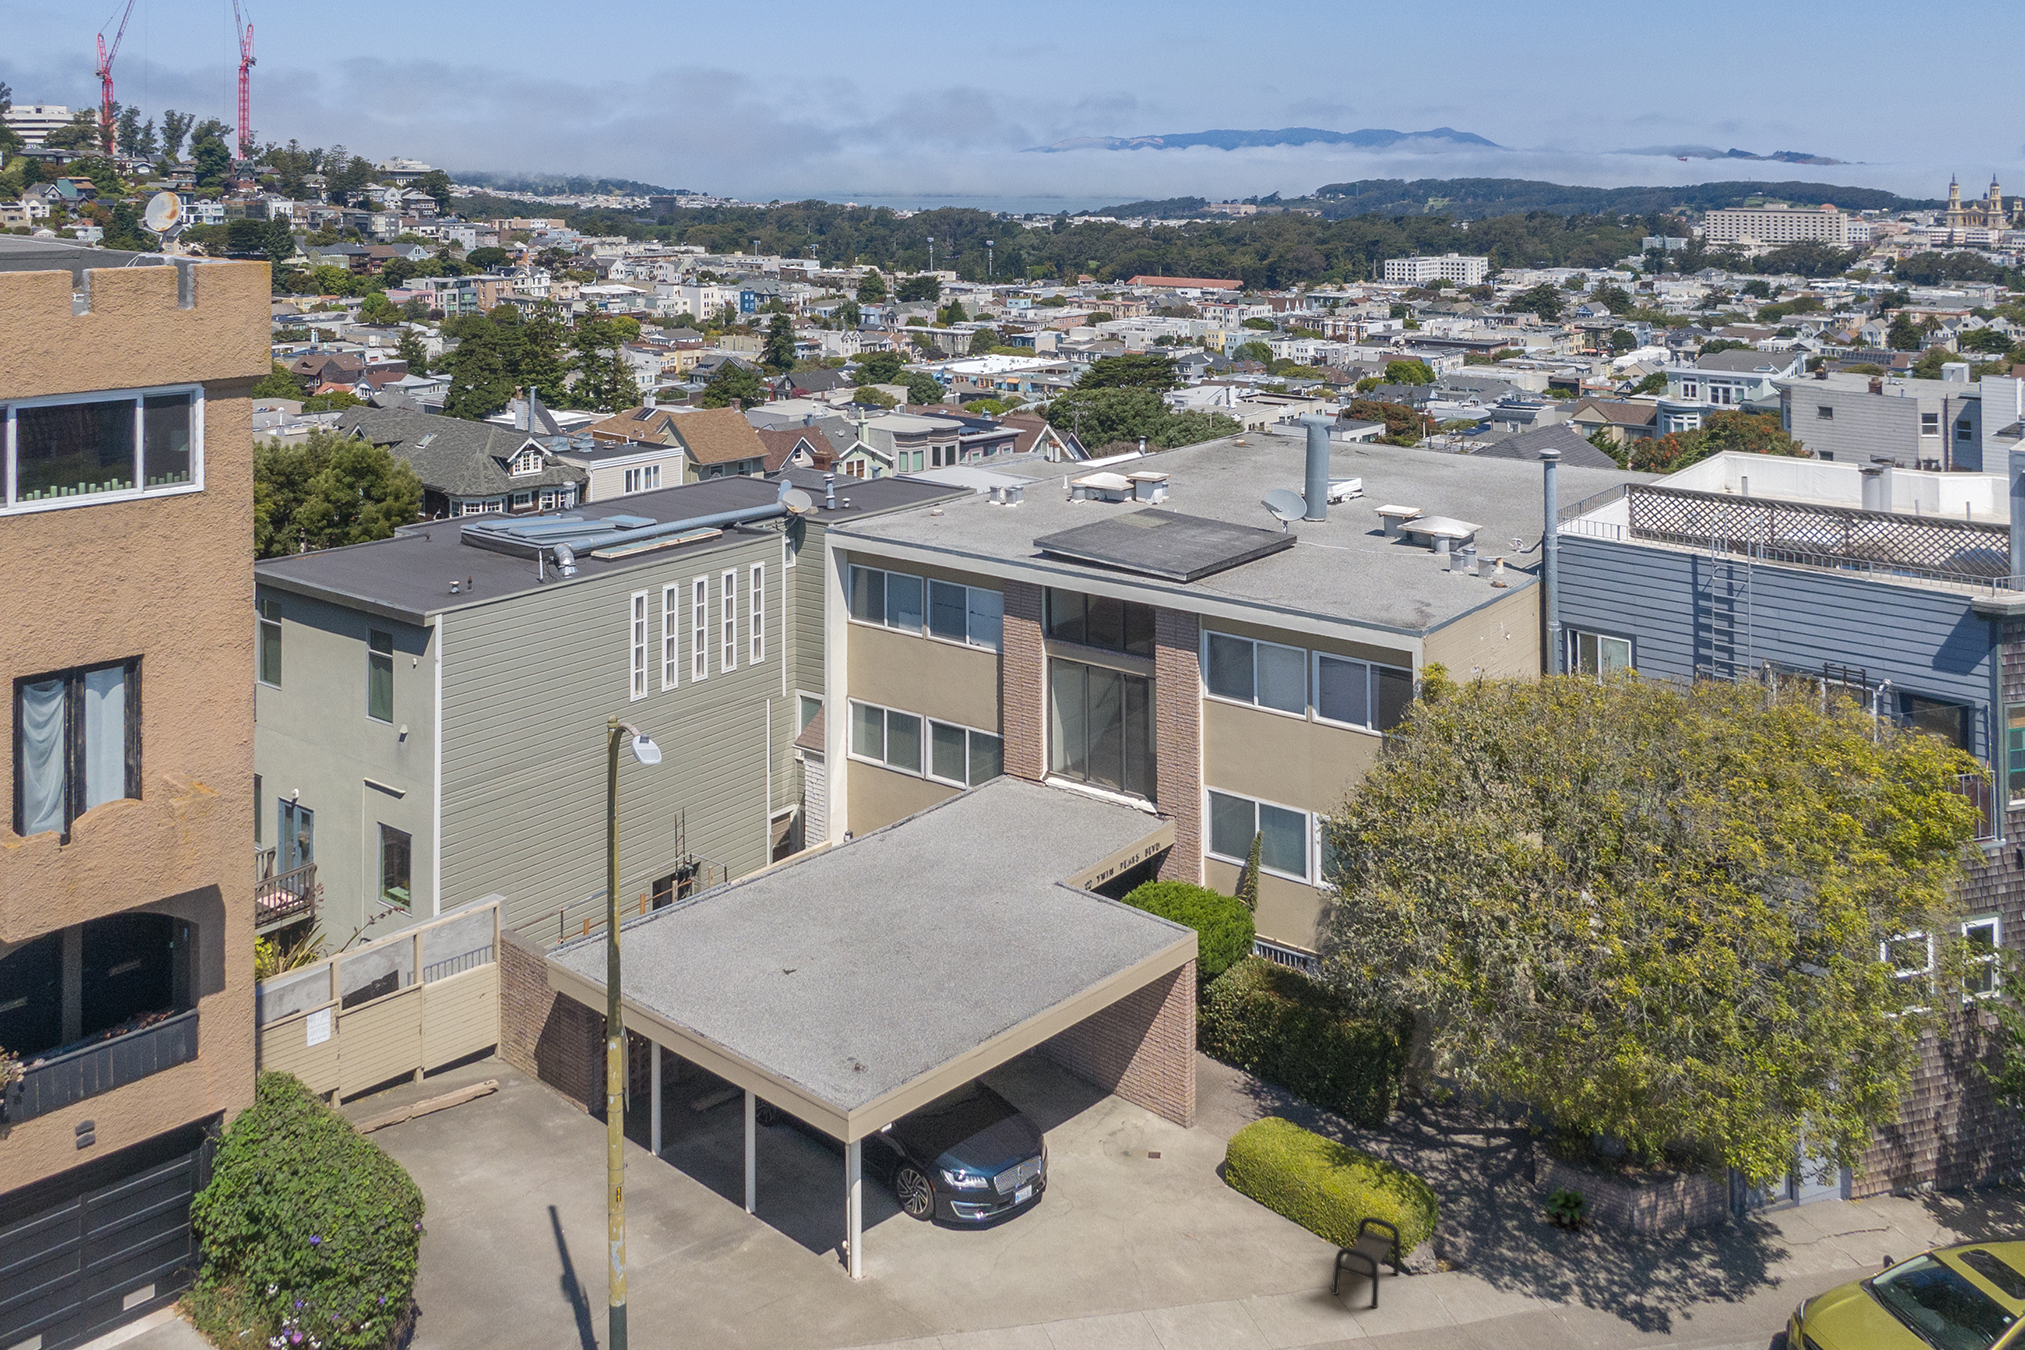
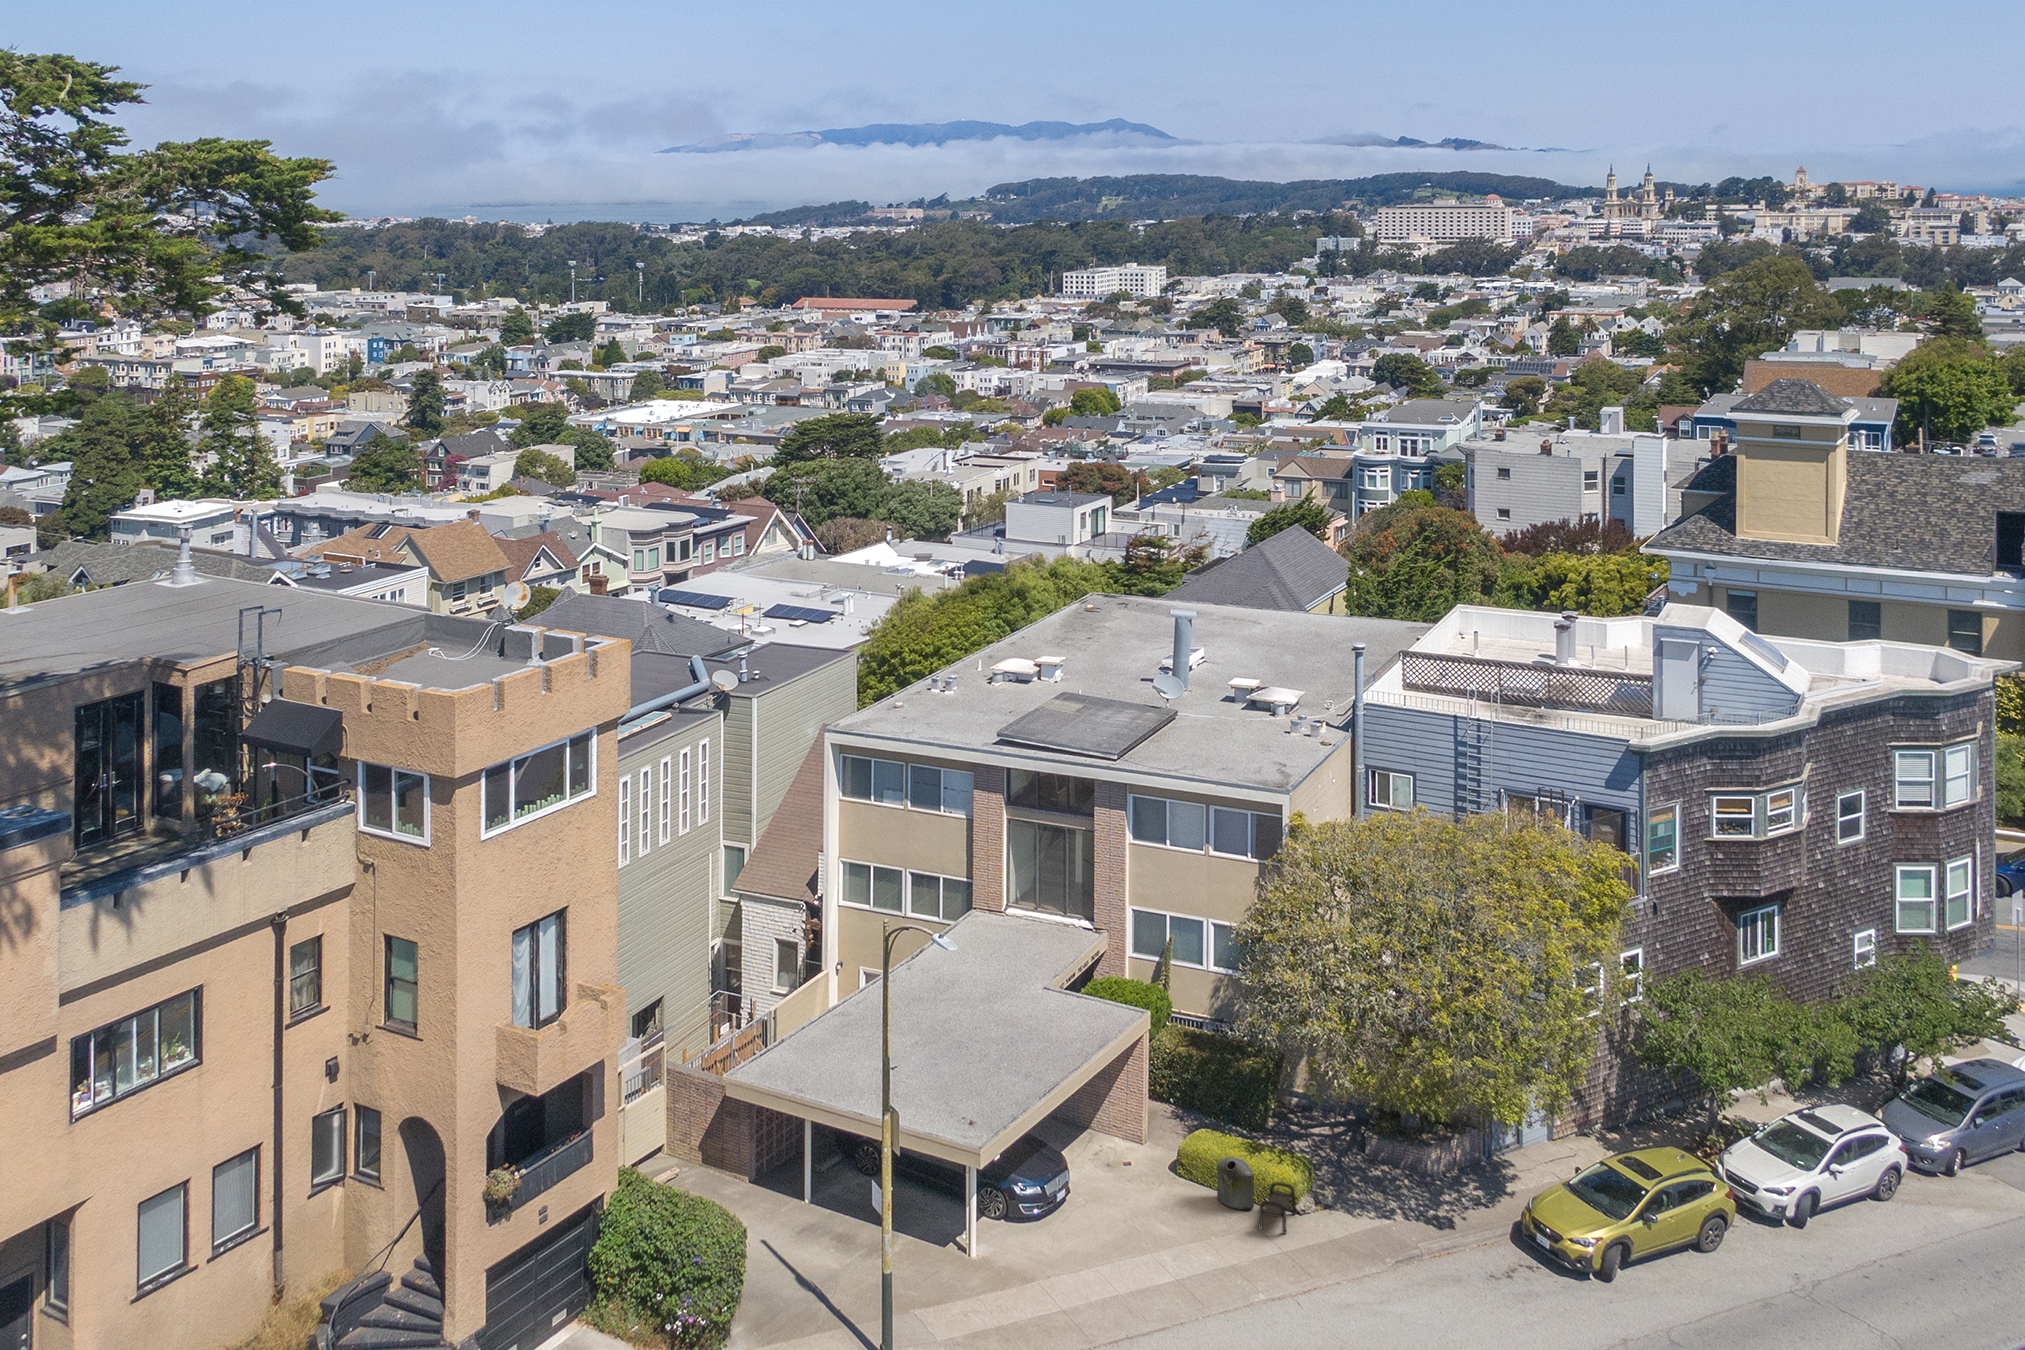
trash can: none [1275,1166,1334,1258] -> present [1217,1157,1254,1211]
potted plant: present [1545,1185,1592,1224] -> none [1375,1151,1406,1174]

